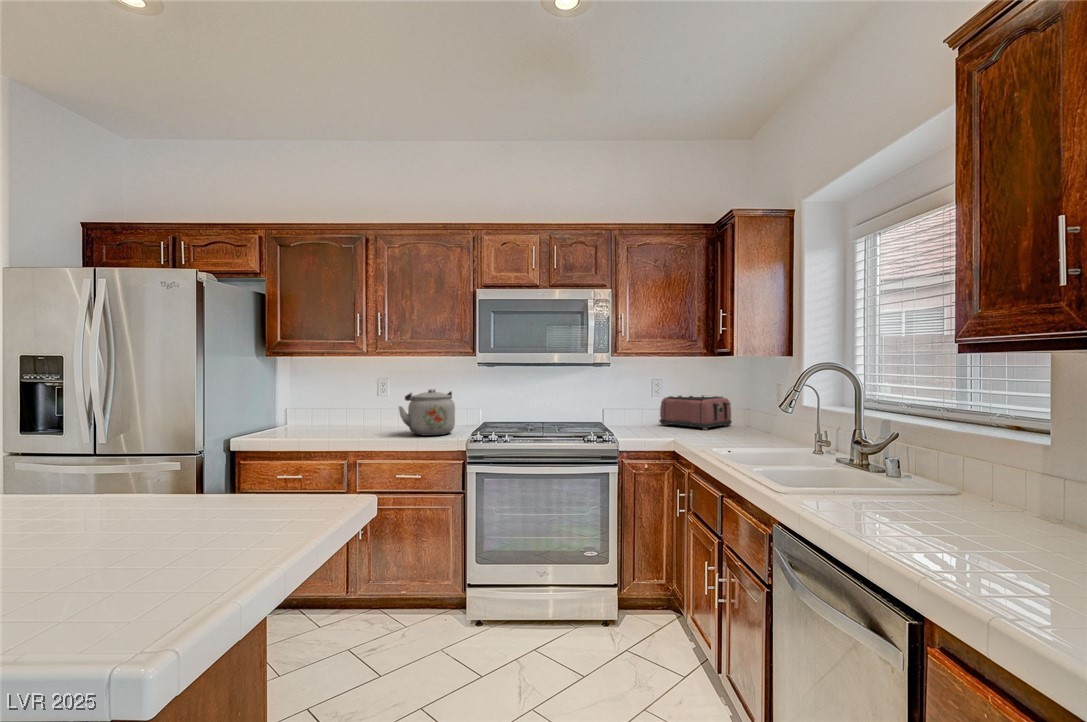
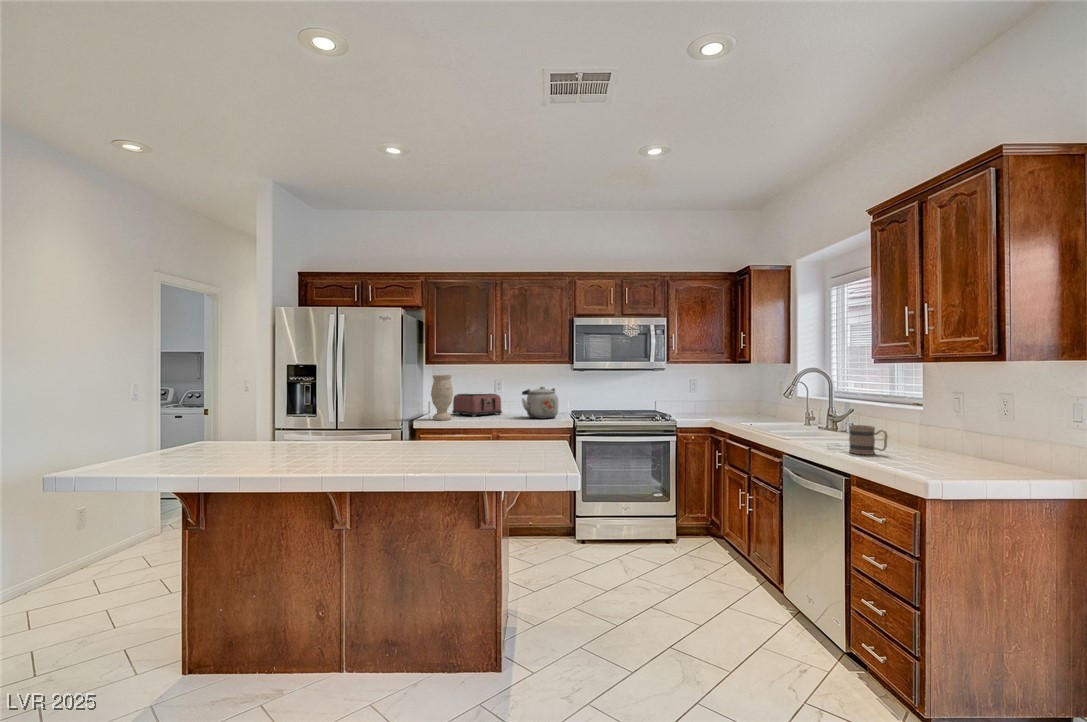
vase: none [266,372,302,438] -> present [431,375,453,421]
toaster: present [659,395,732,430] -> present [452,394,502,417]
mug: none [917,484,1016,559] -> present [849,425,887,455]

